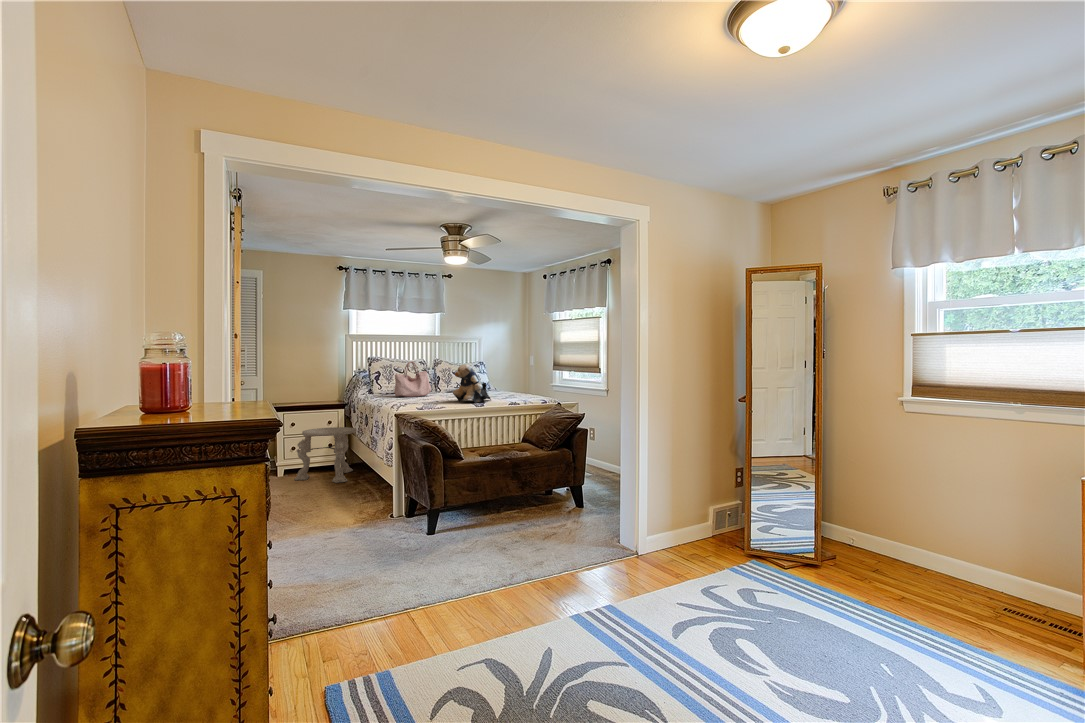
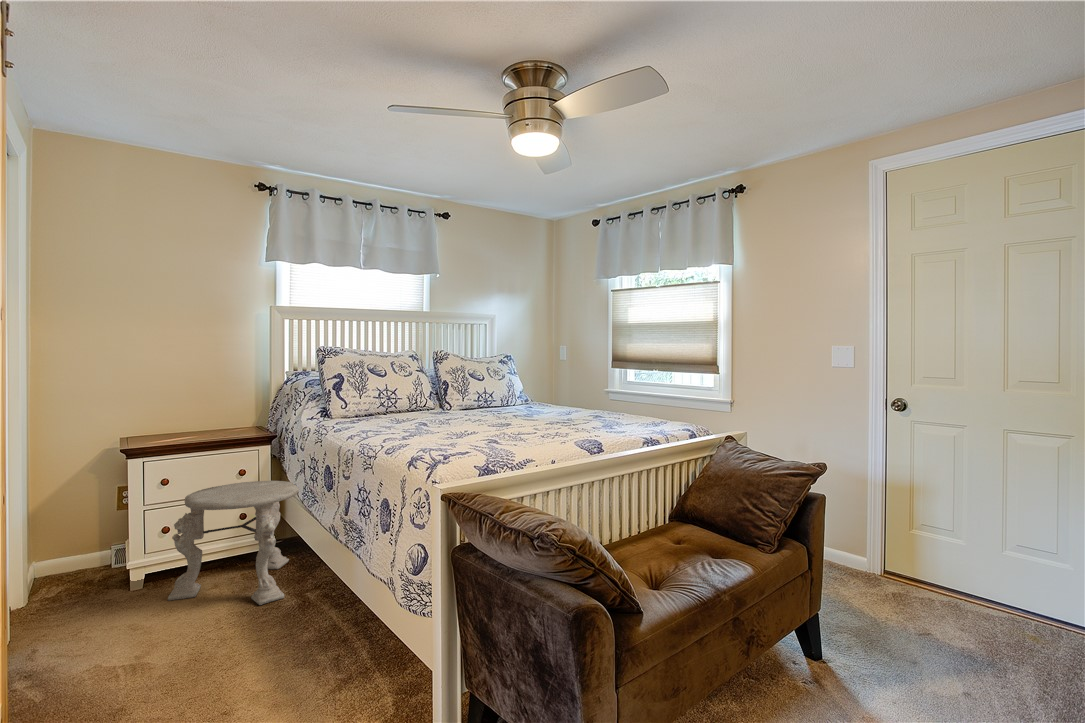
handbag: present [394,362,431,397] -> none [380,354,447,423]
teddy bear: present [453,364,491,403] -> none [516,359,594,439]

